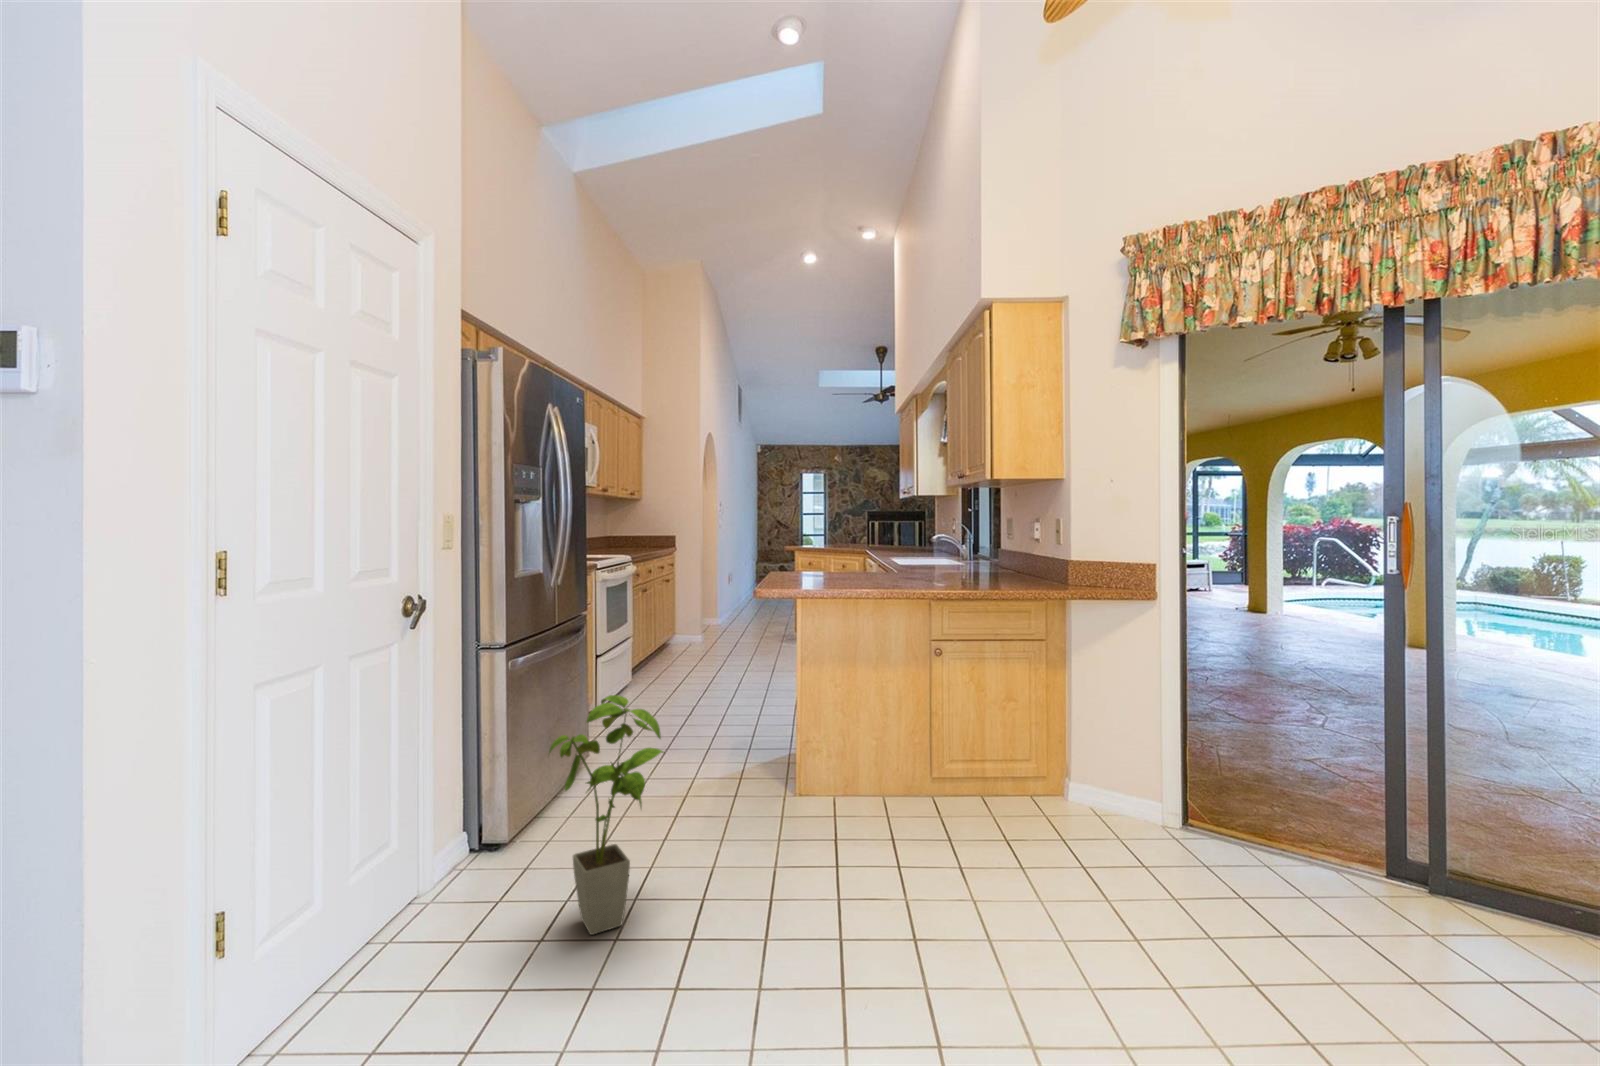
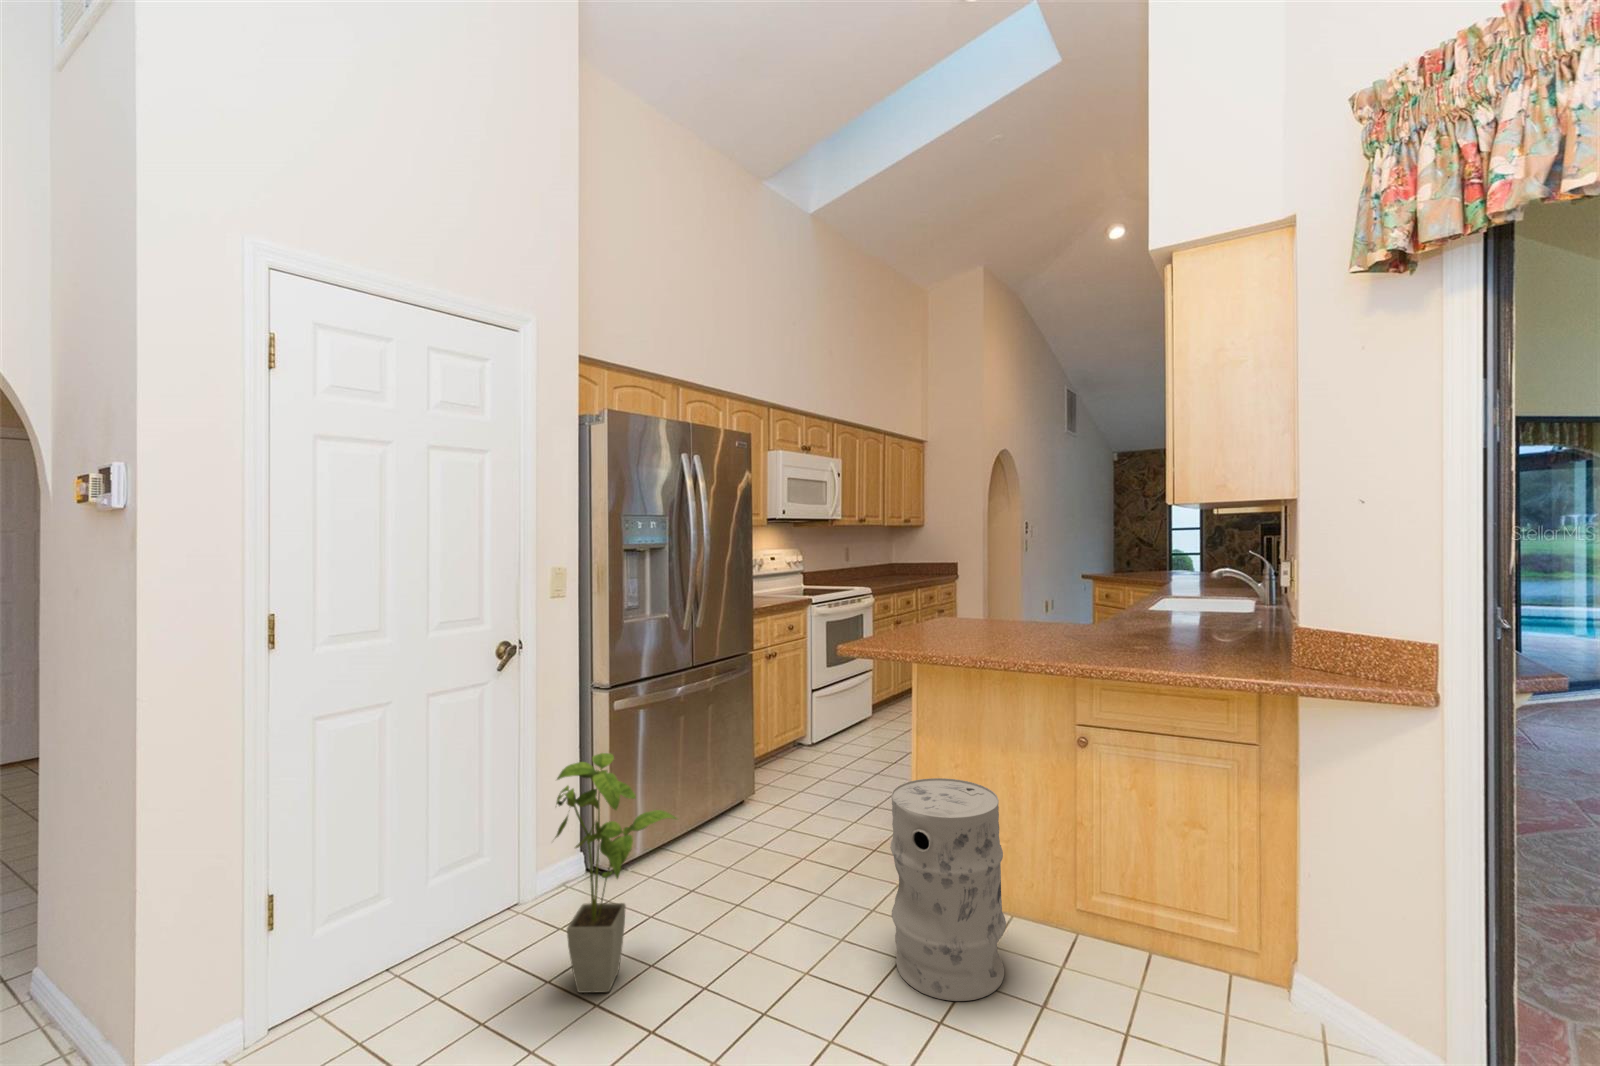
trash can: none [825,691,913,852] -> present [890,778,1006,1001]

